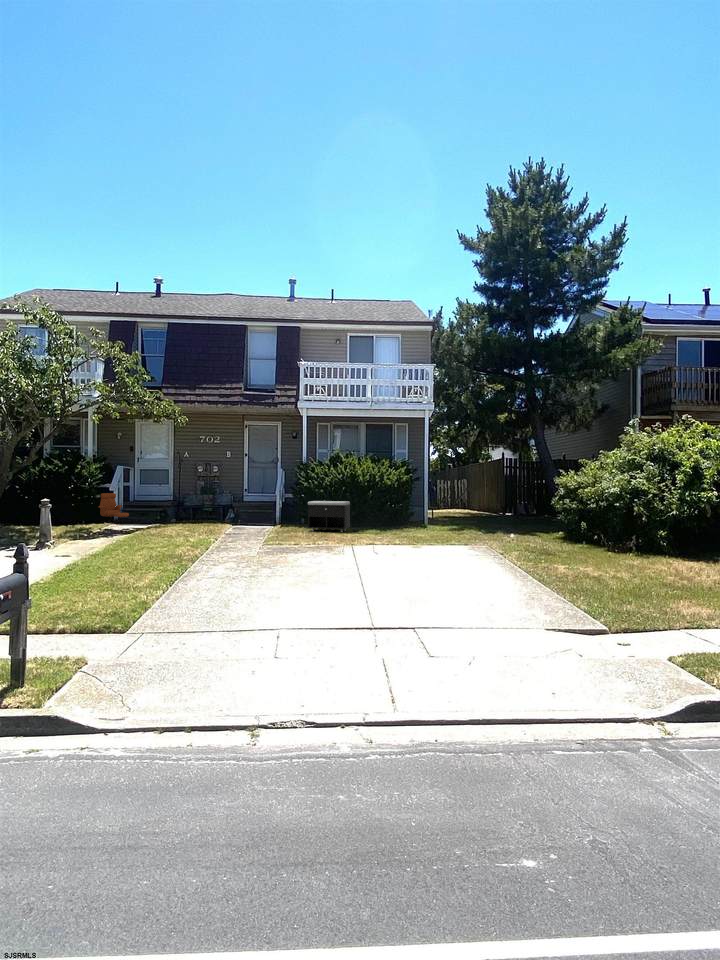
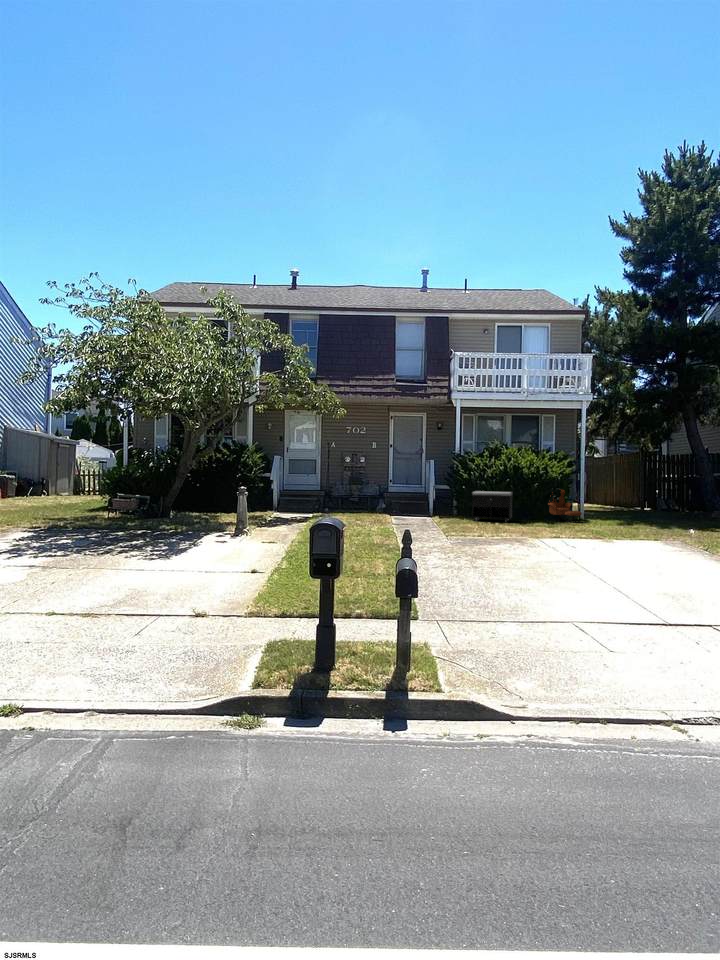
lounge chair: present [98,493,129,523] -> present [548,490,582,522]

